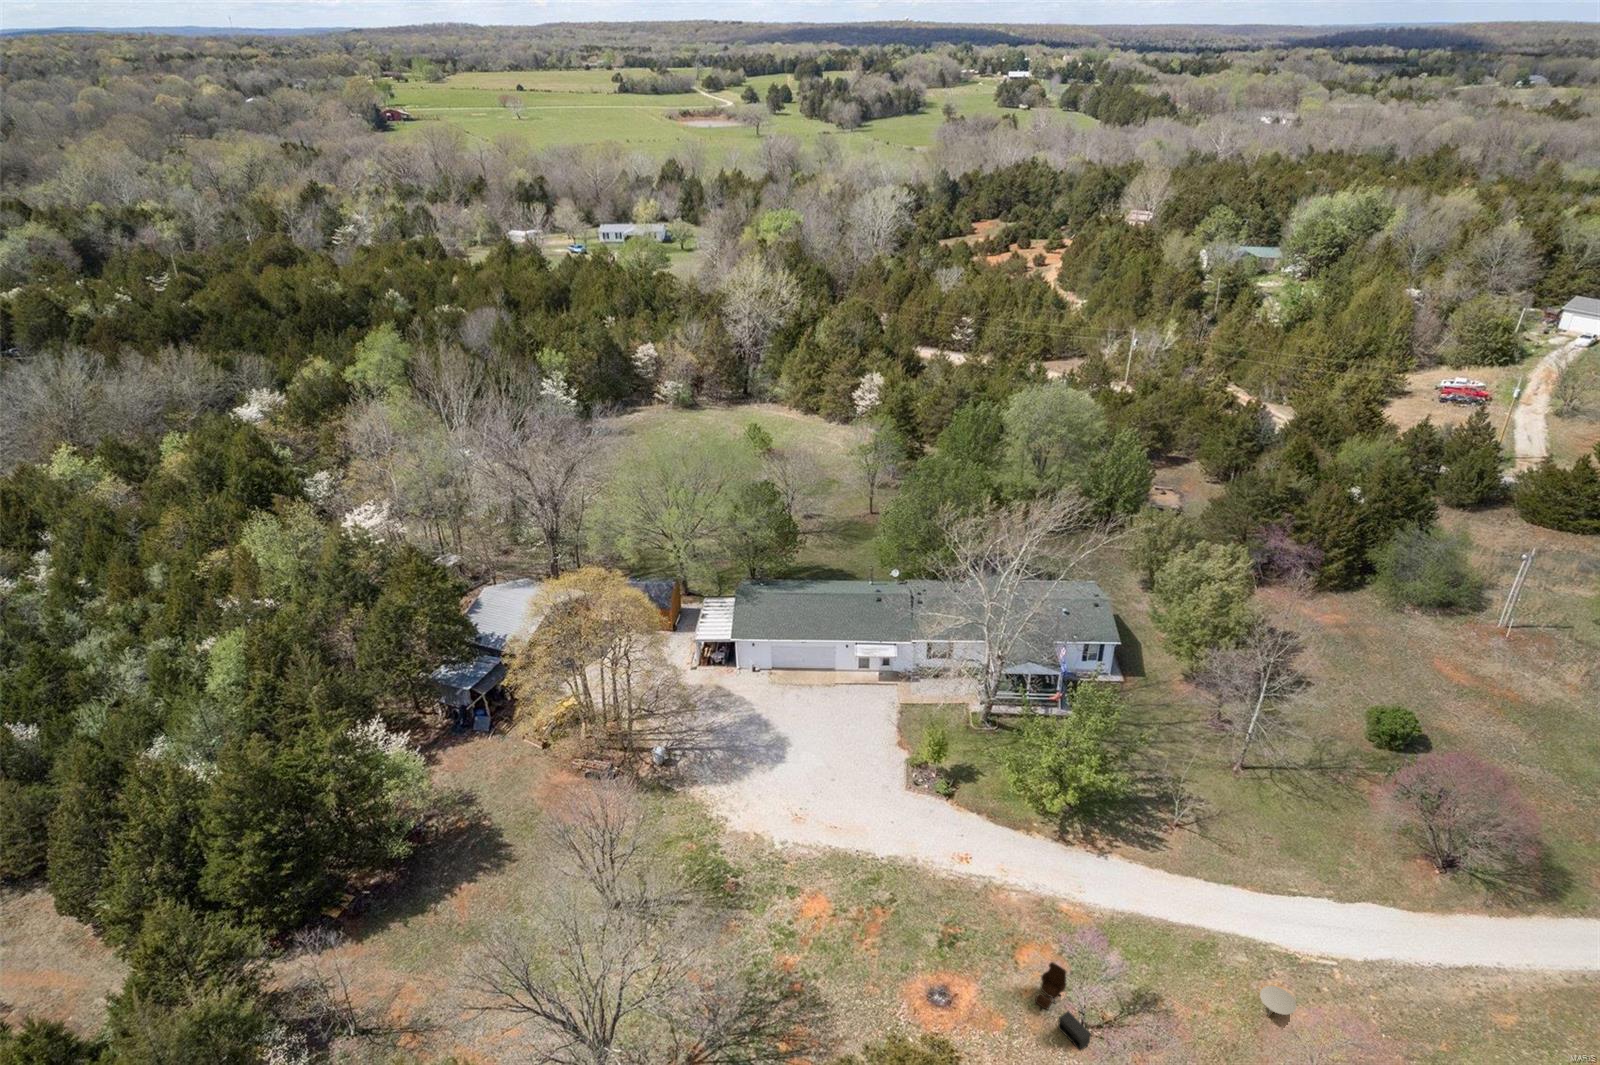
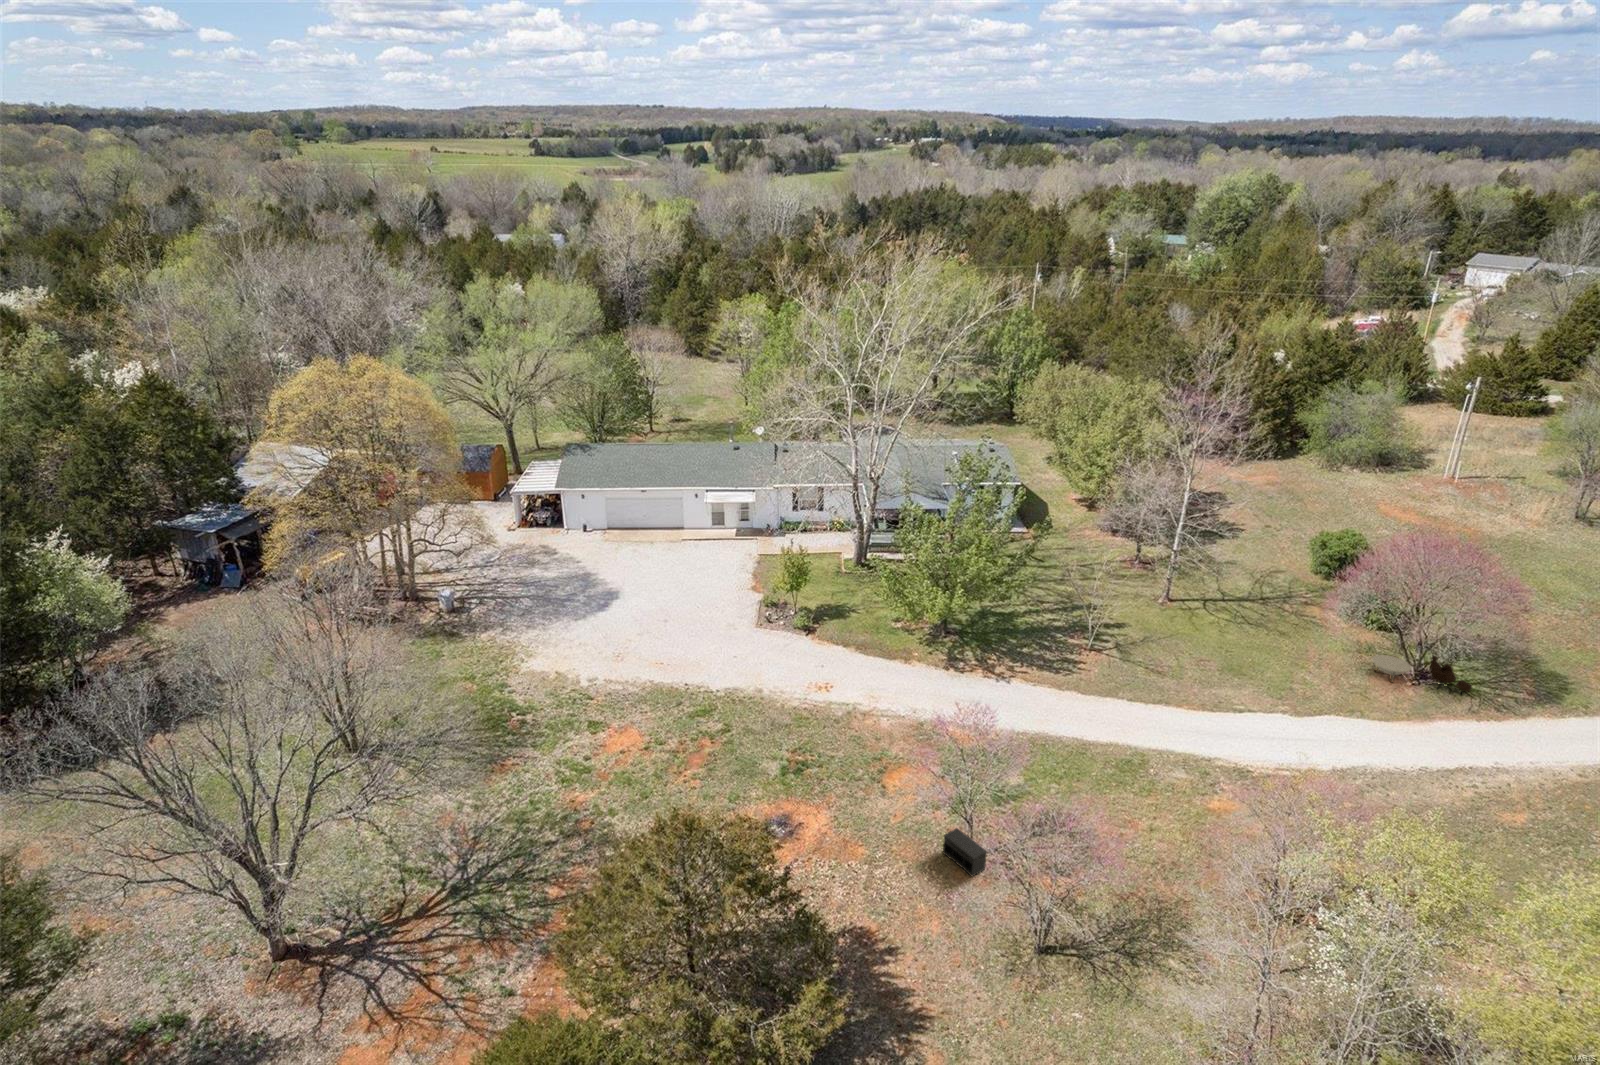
lounge chair: present [1035,963,1066,1010] -> present [1430,655,1472,692]
round table: present [1260,986,1296,1017] -> present [1372,655,1411,683]

